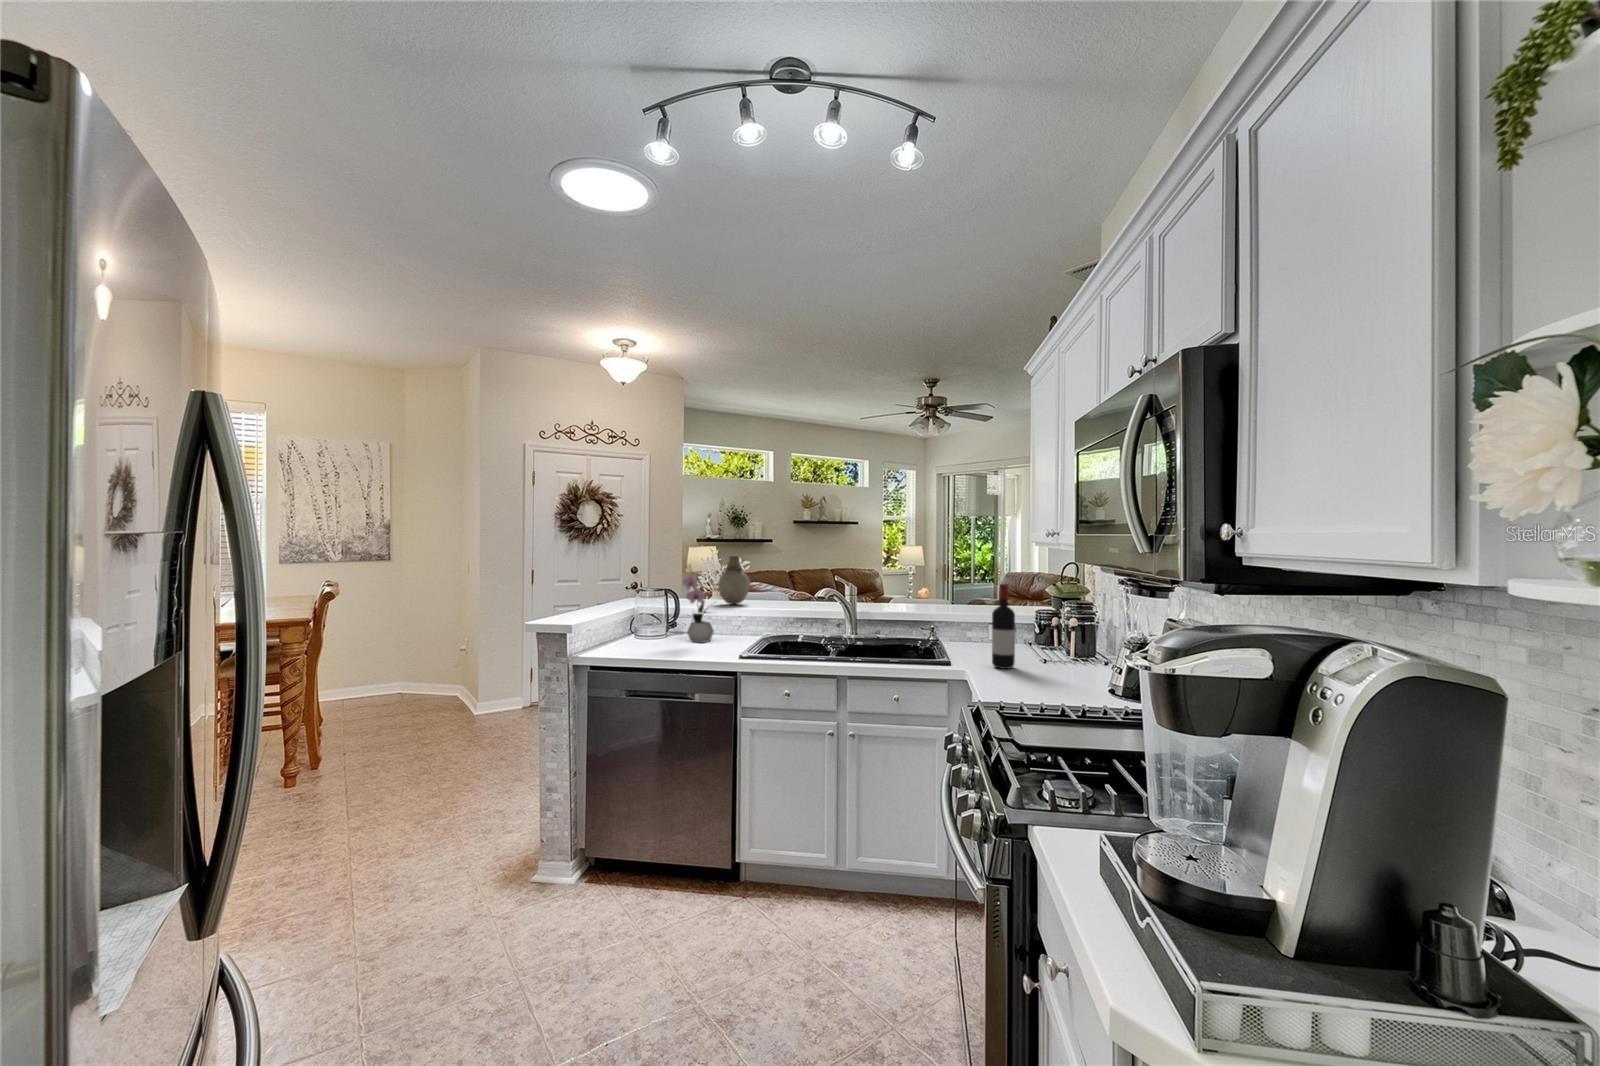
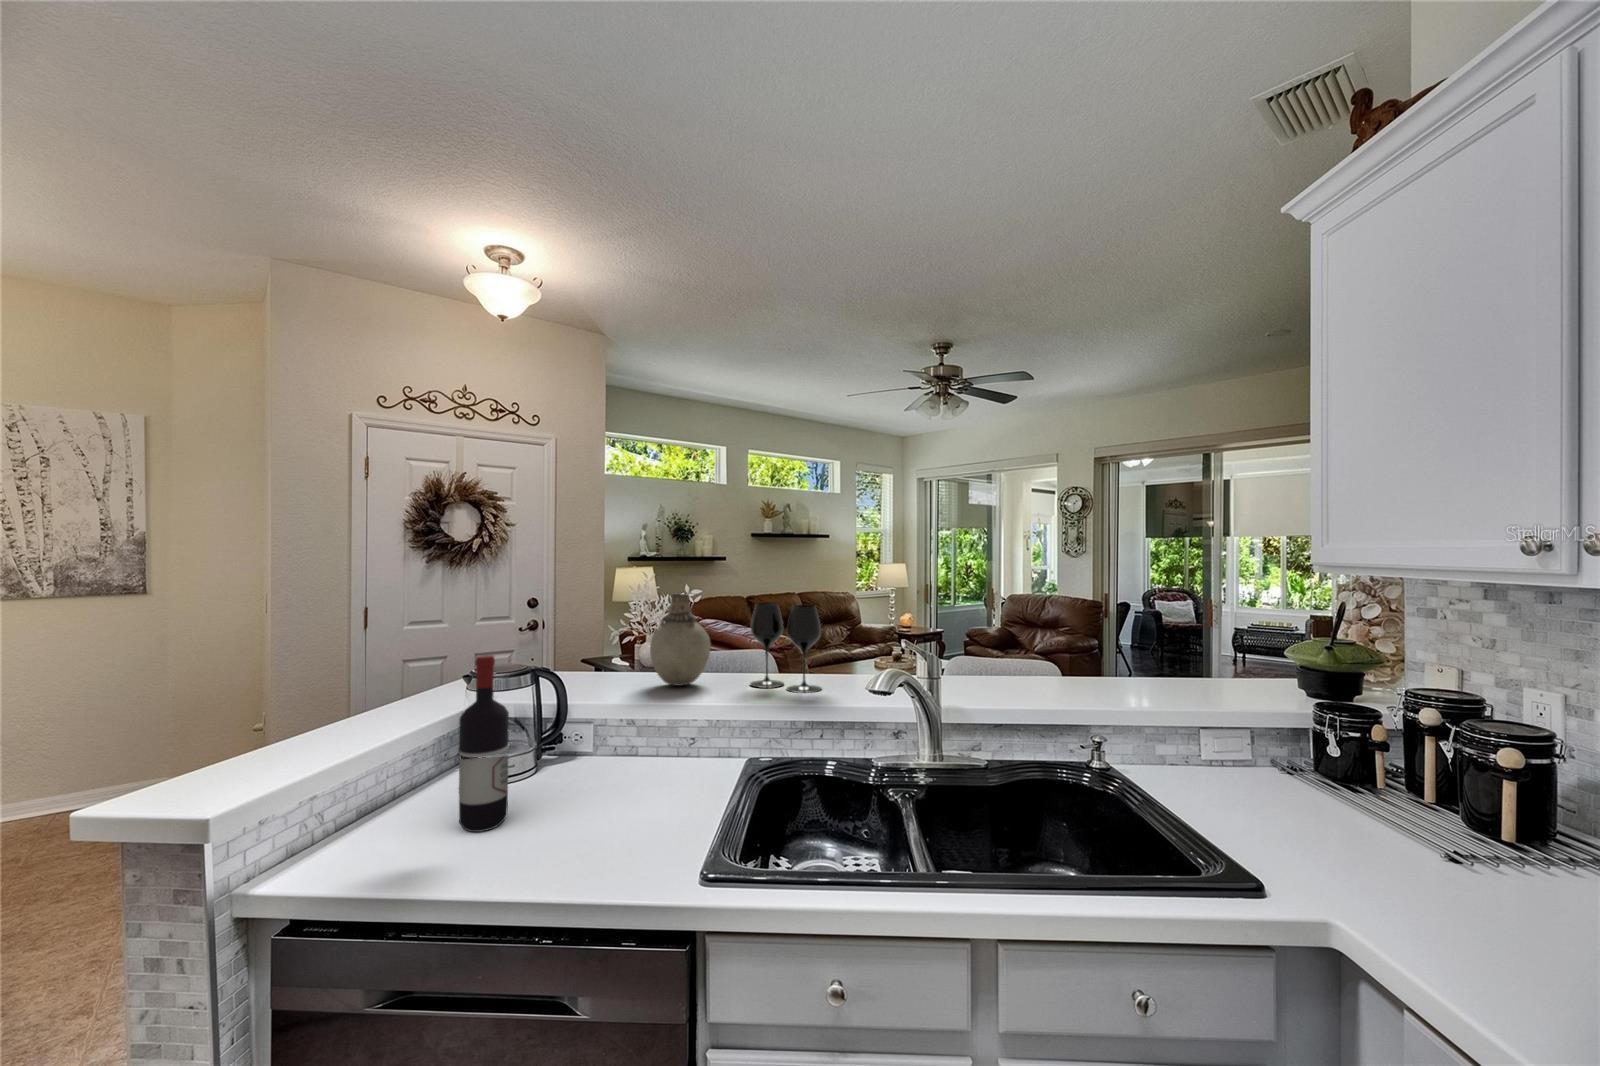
wine glass: none [771,561,808,607] -> present [750,603,822,693]
flower arrangement: present [683,568,714,643] -> none [567,621,646,795]
wine bottle: present [992,584,1015,669] -> present [459,655,509,832]

